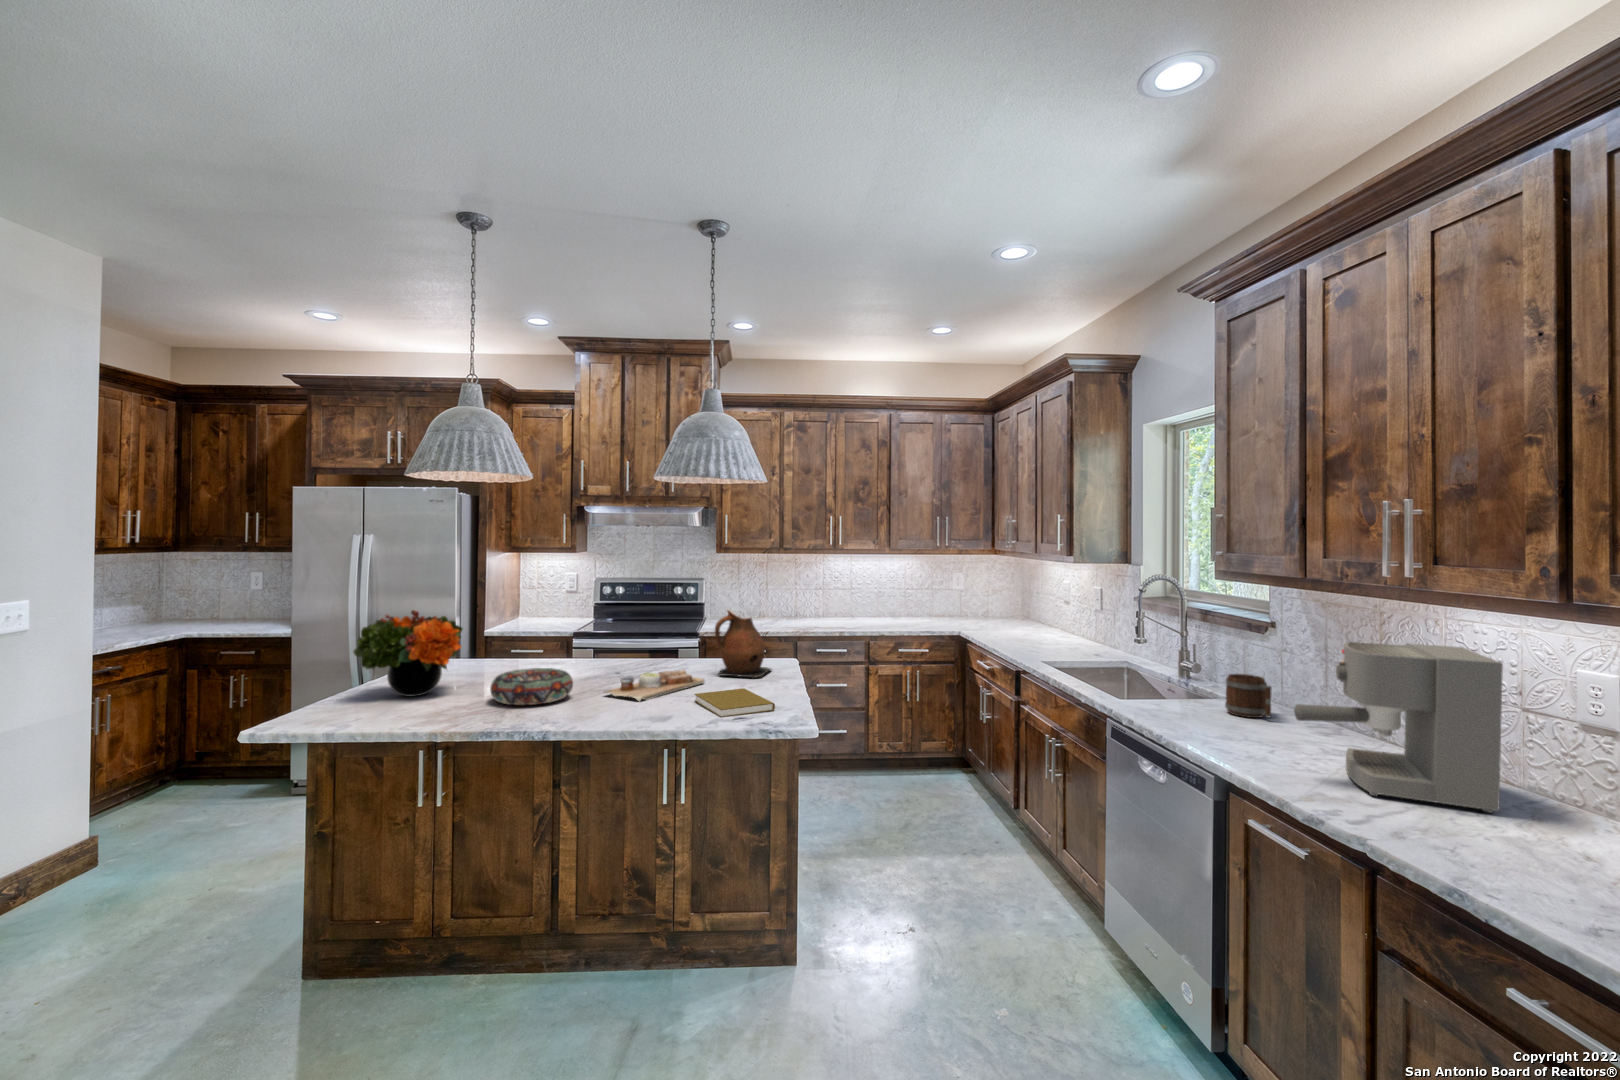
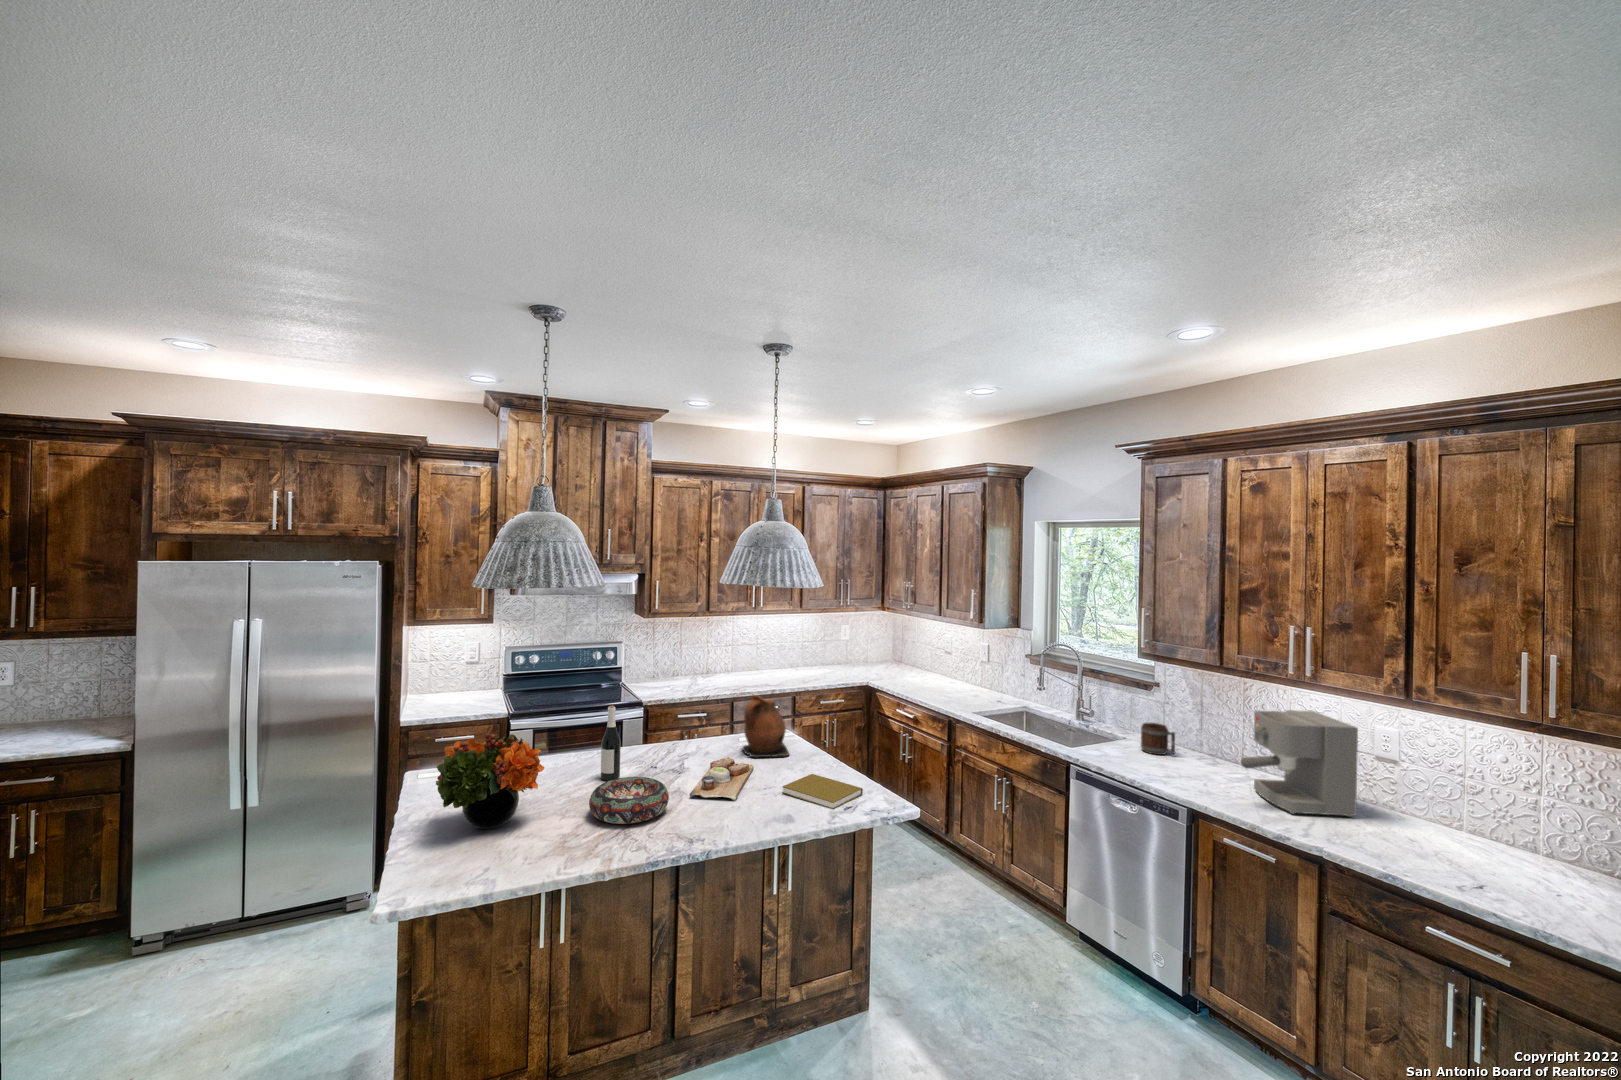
wine bottle: none [556,606,576,679] -> present [601,706,621,781]

